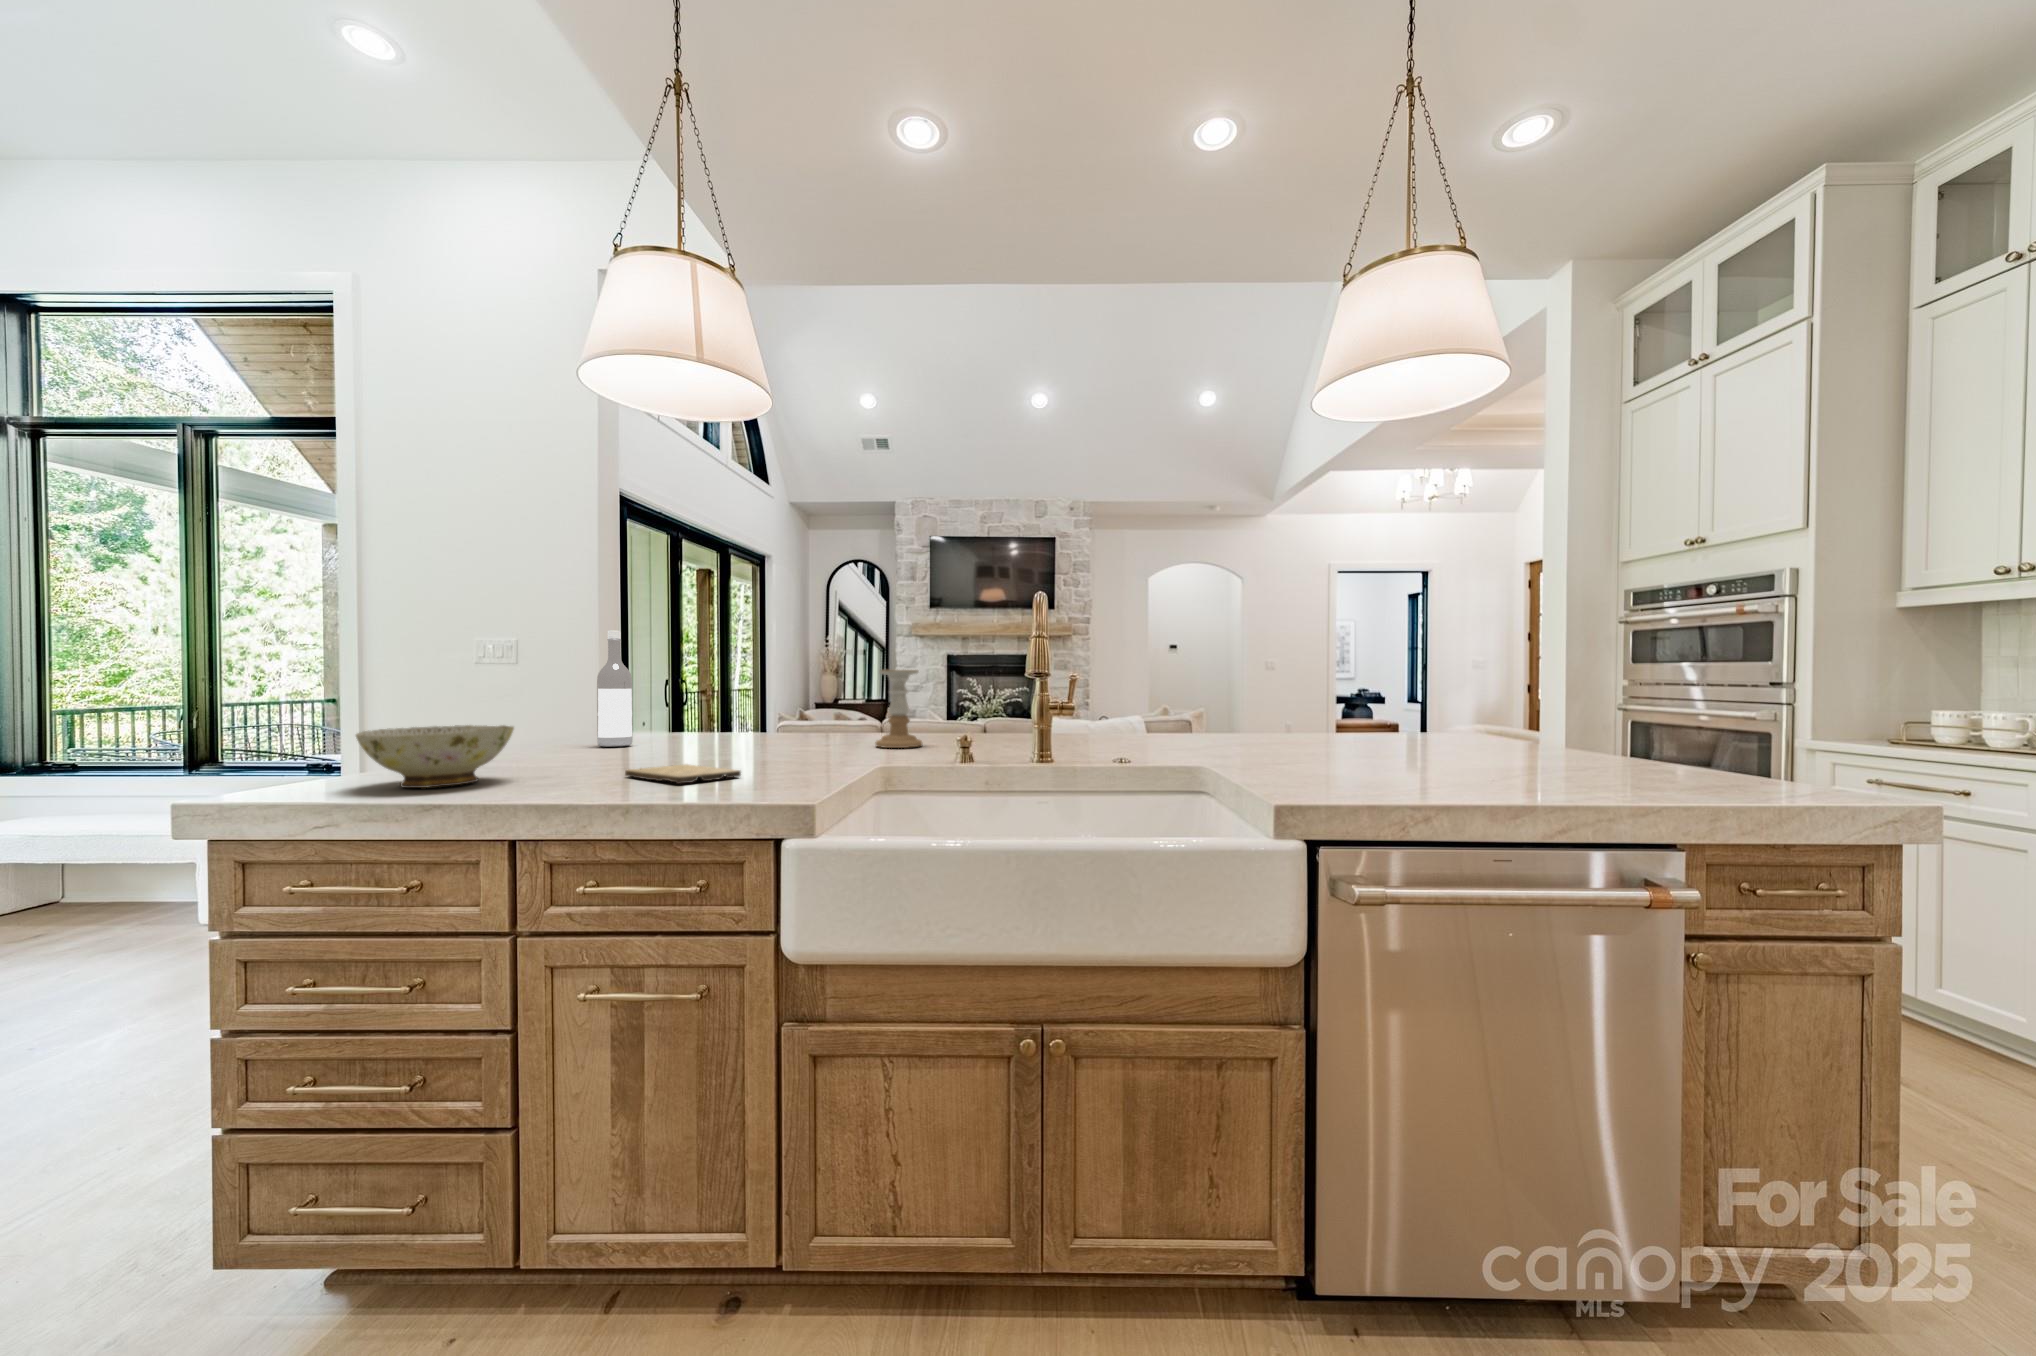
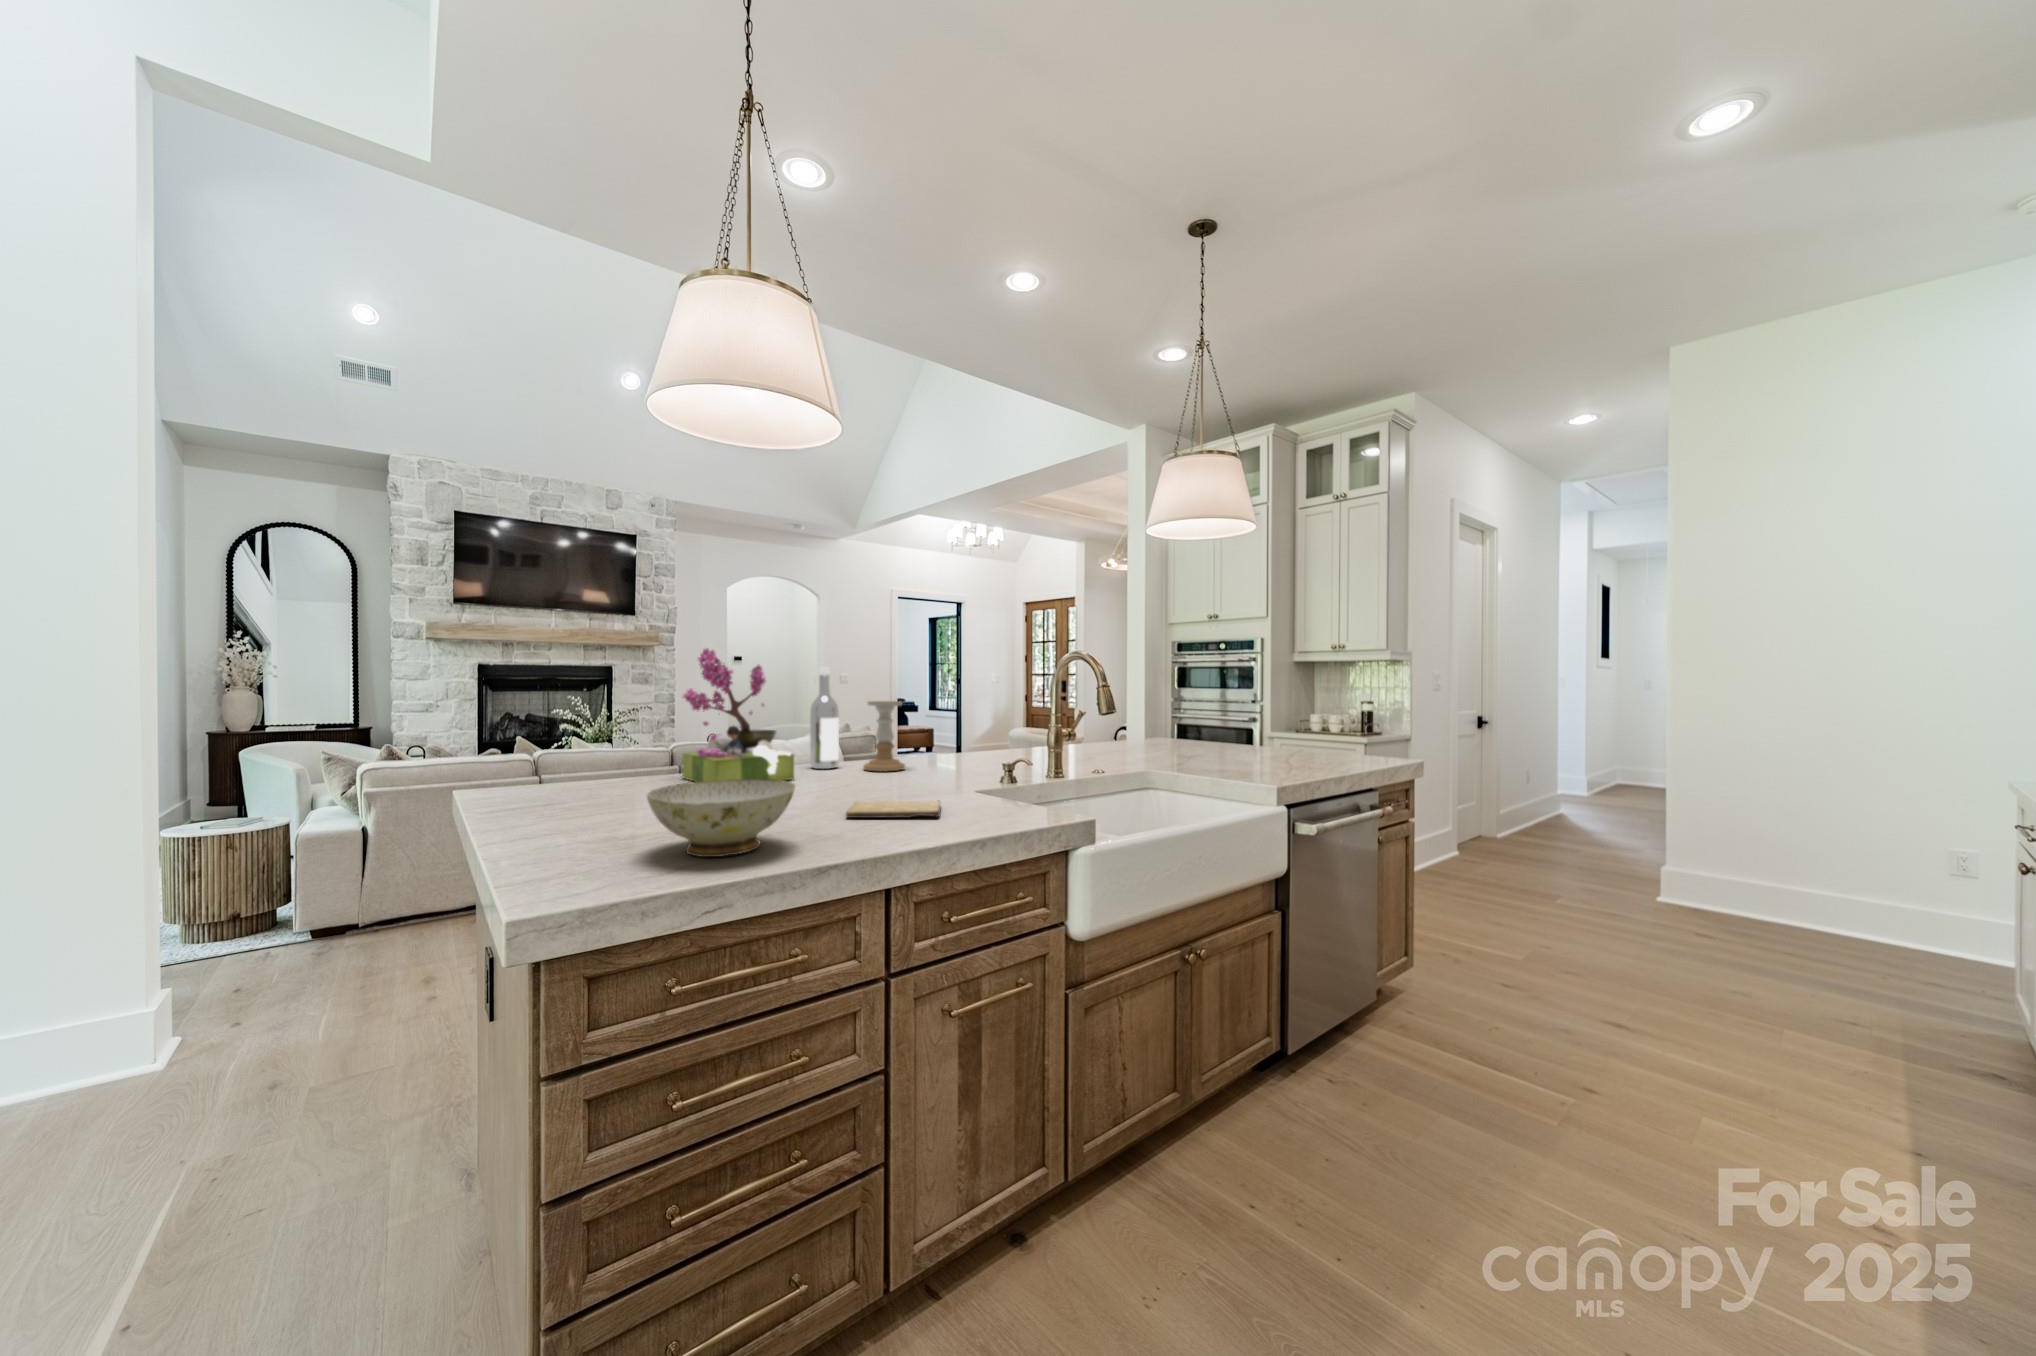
flower arrangement: none [694,615,796,748] -> present [682,648,794,782]
wine bottle: present [597,631,633,747] -> present [810,668,839,769]

